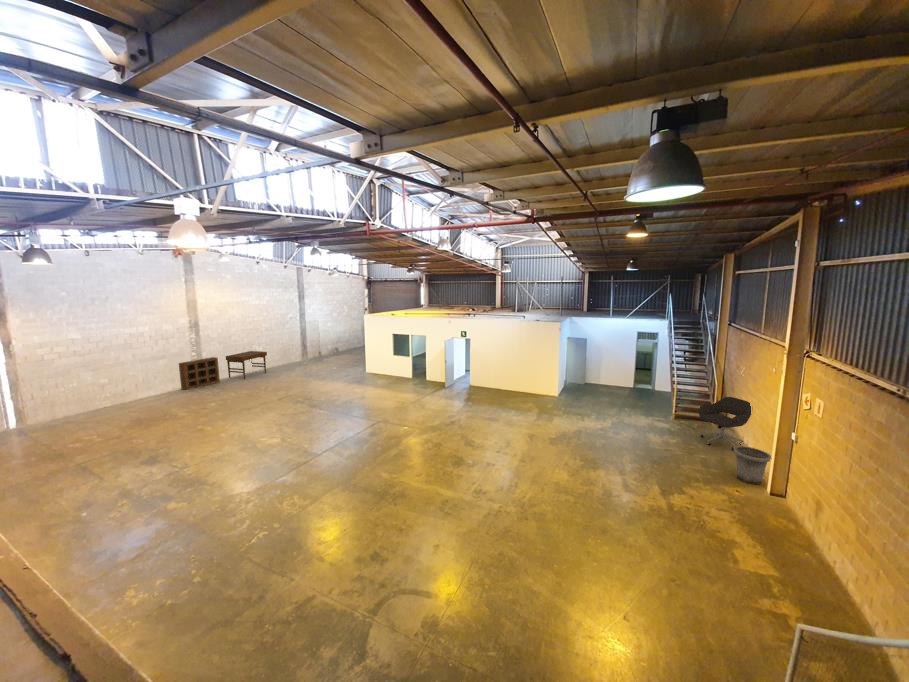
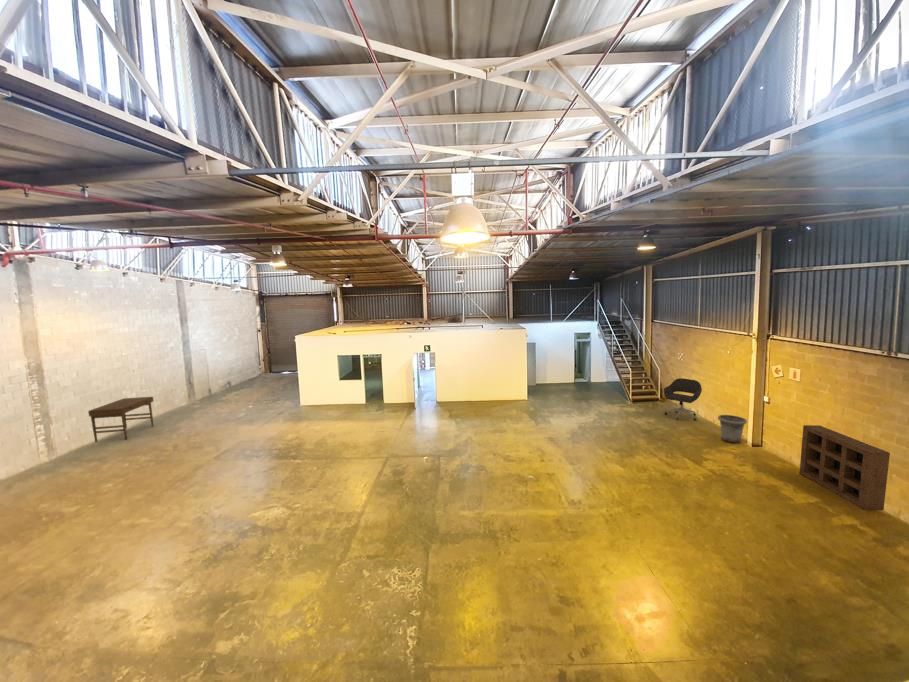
shelving unit: present [179,357,220,390] -> present [800,425,890,510]

